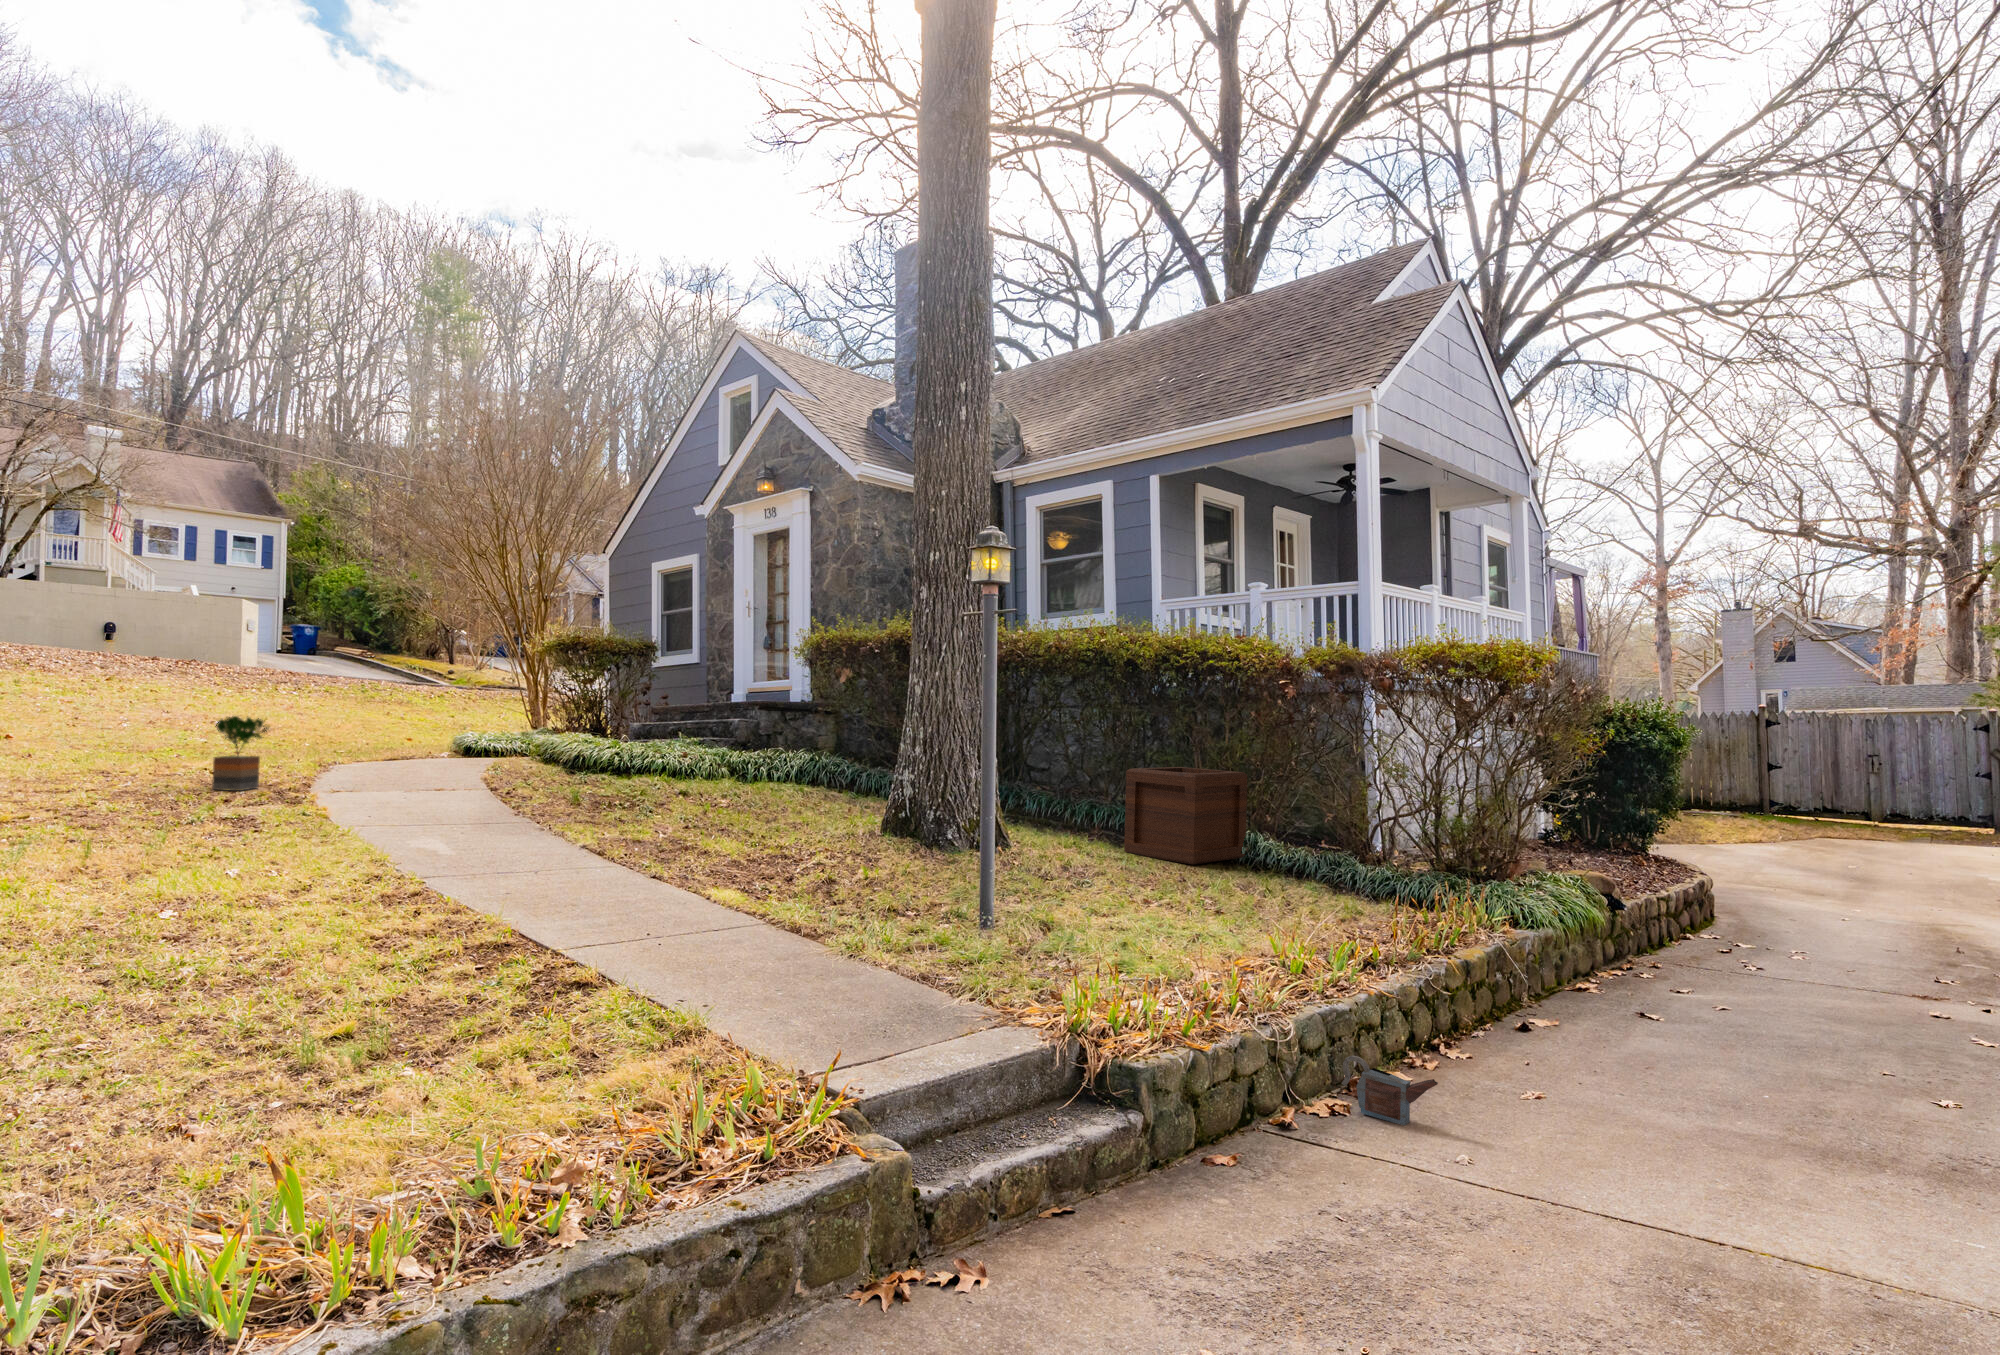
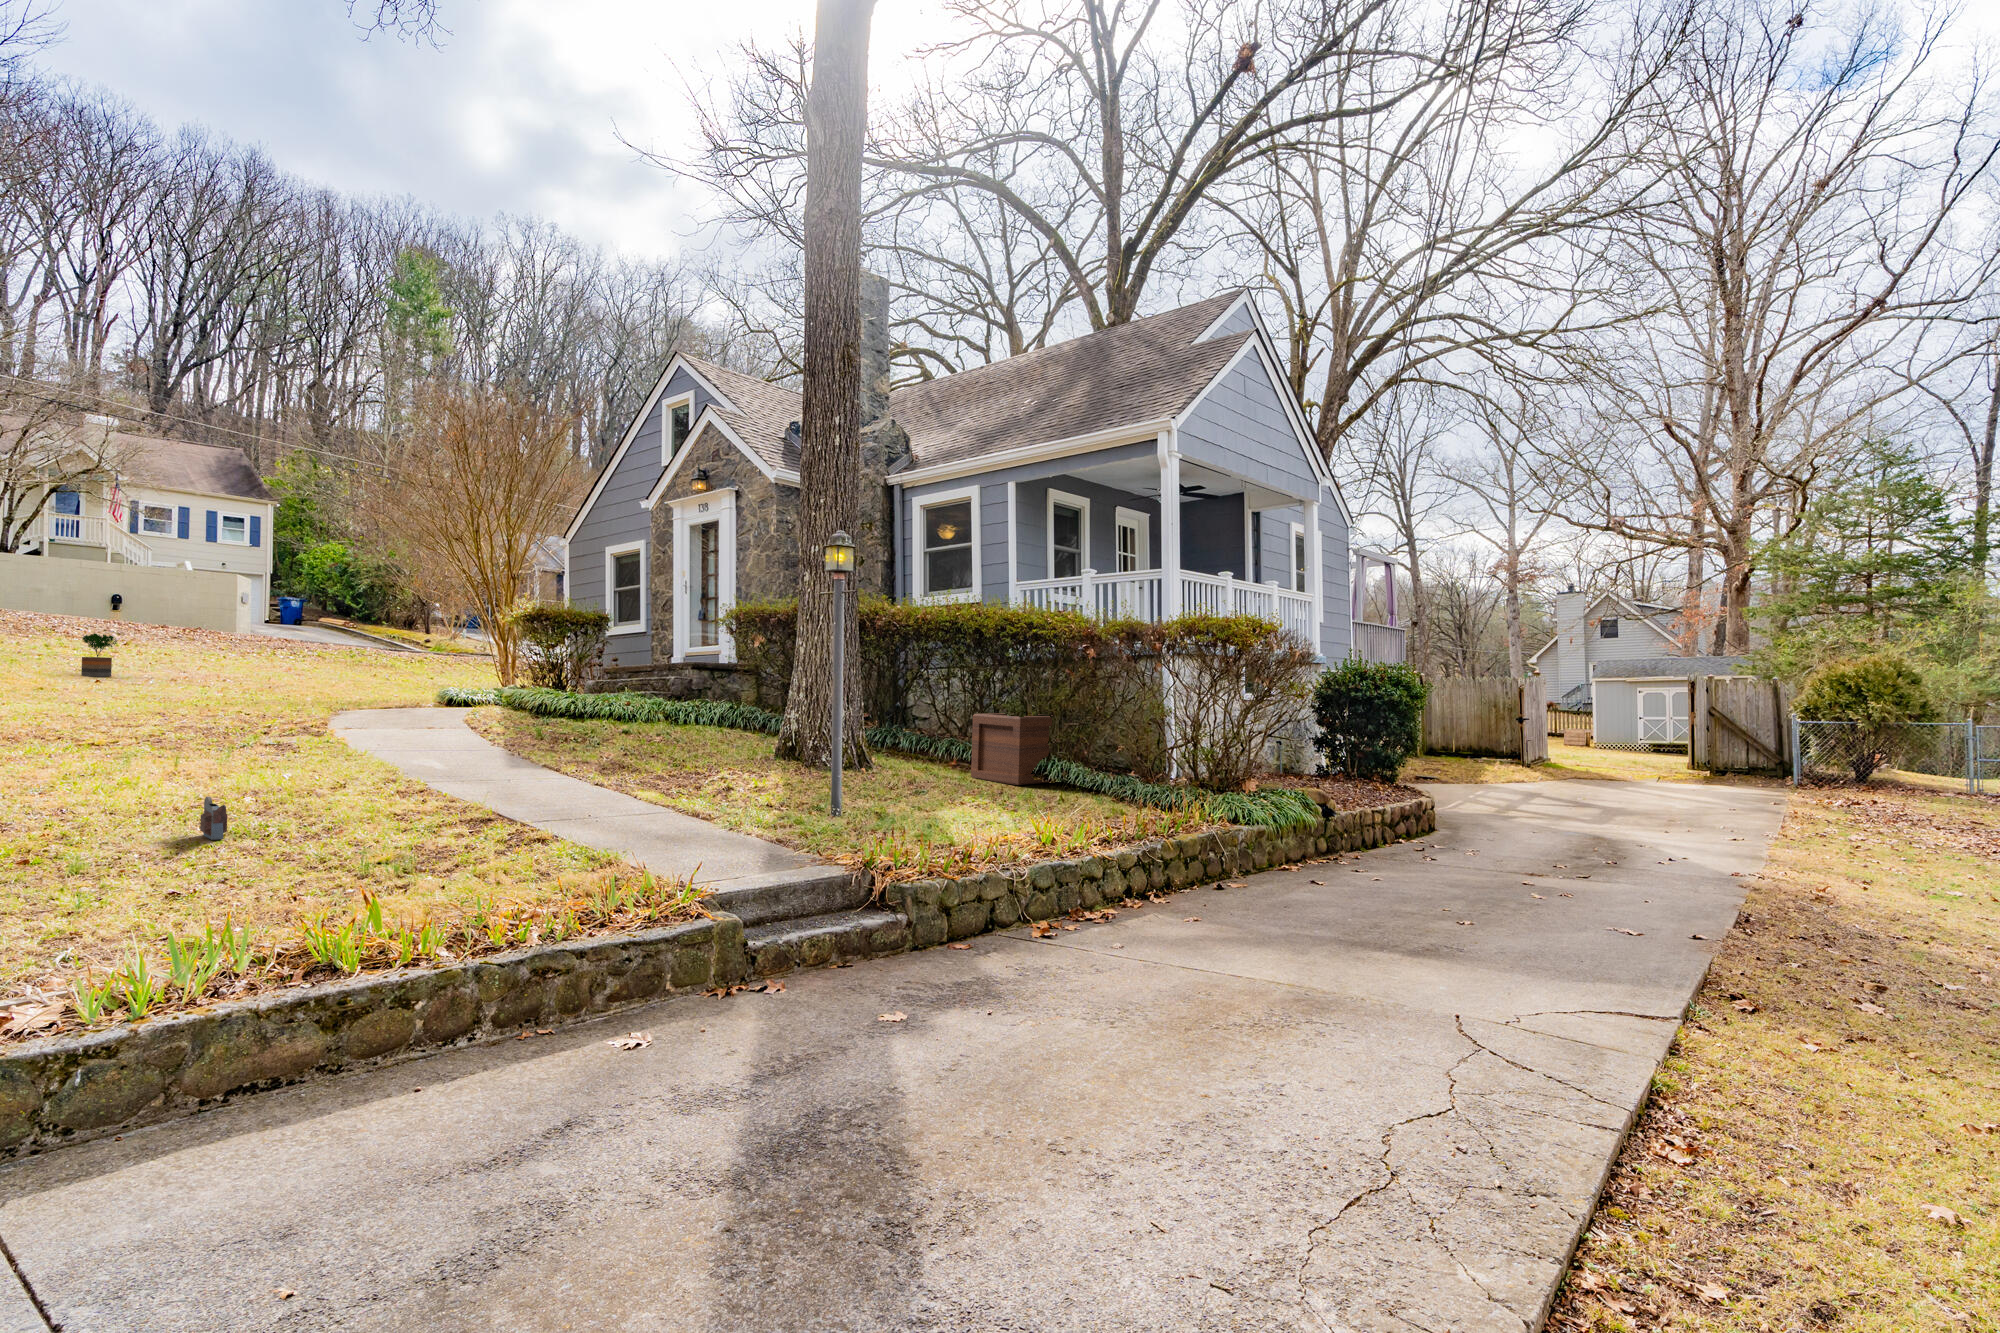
potted tree: present [212,716,268,791] -> present [81,633,117,677]
watering can: present [1342,1055,1438,1125] -> present [200,797,227,840]

